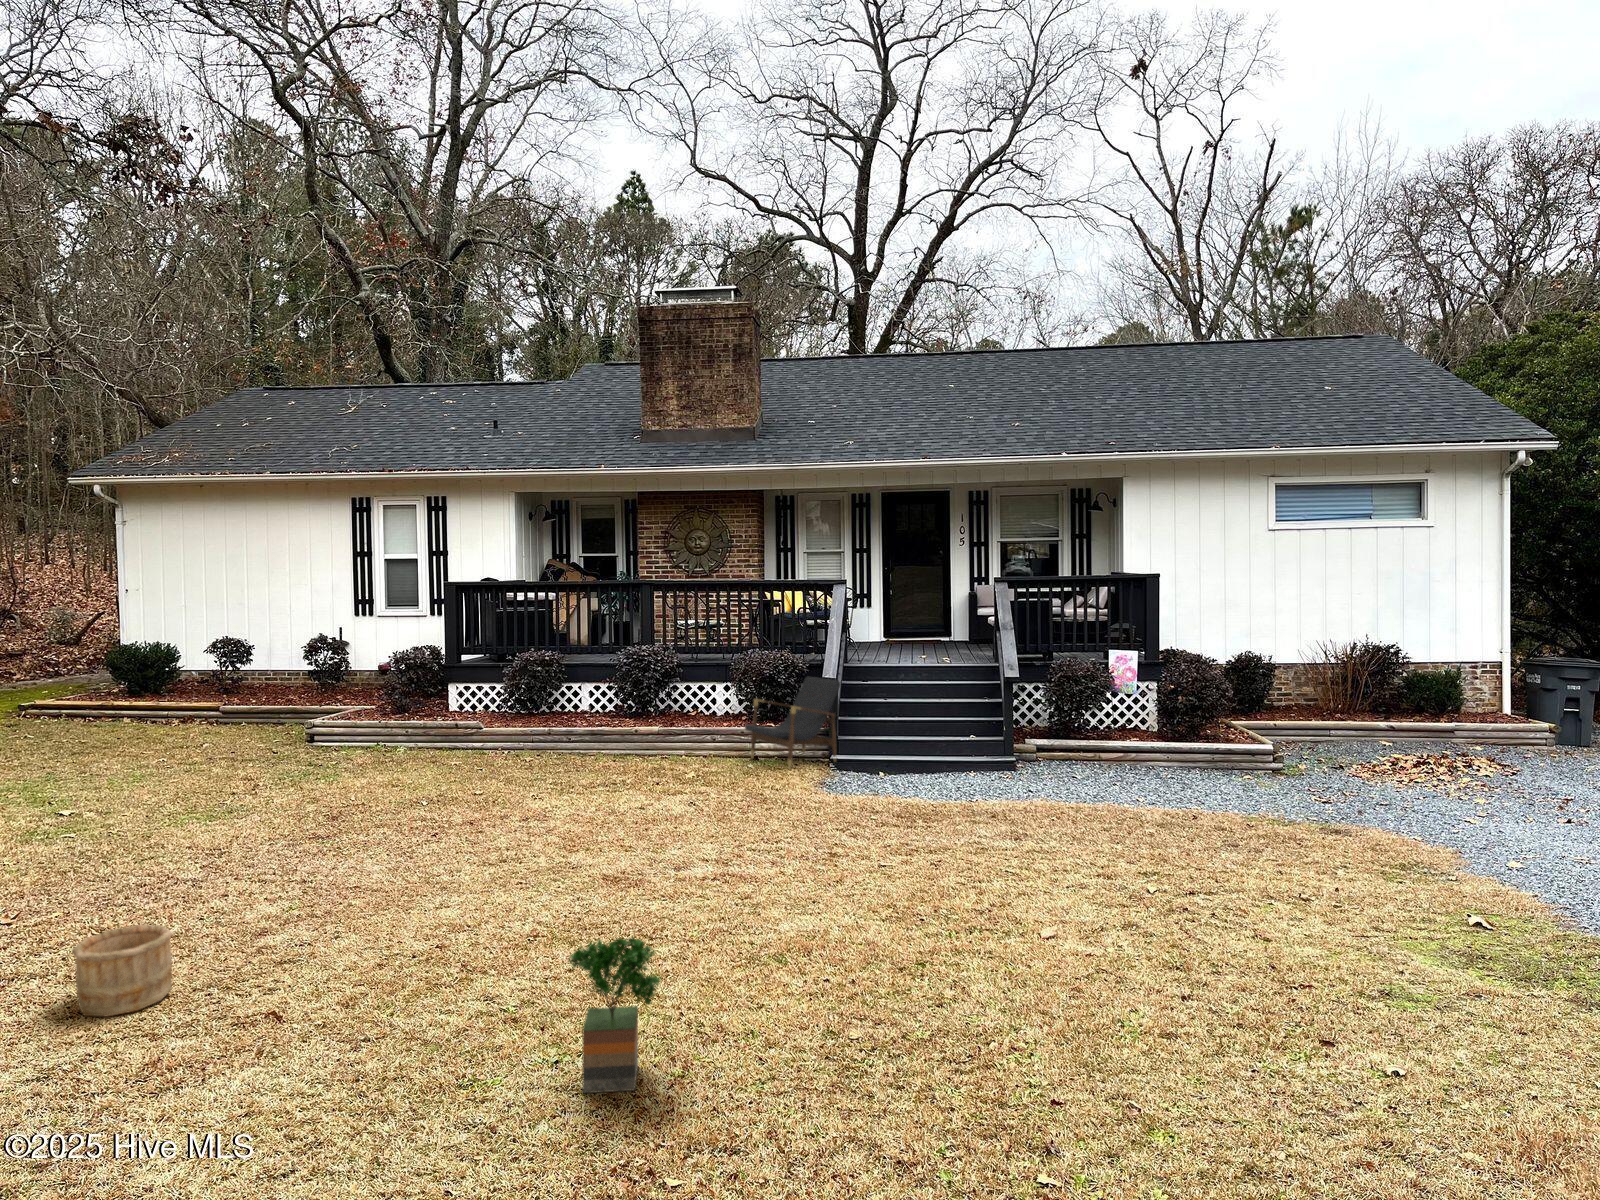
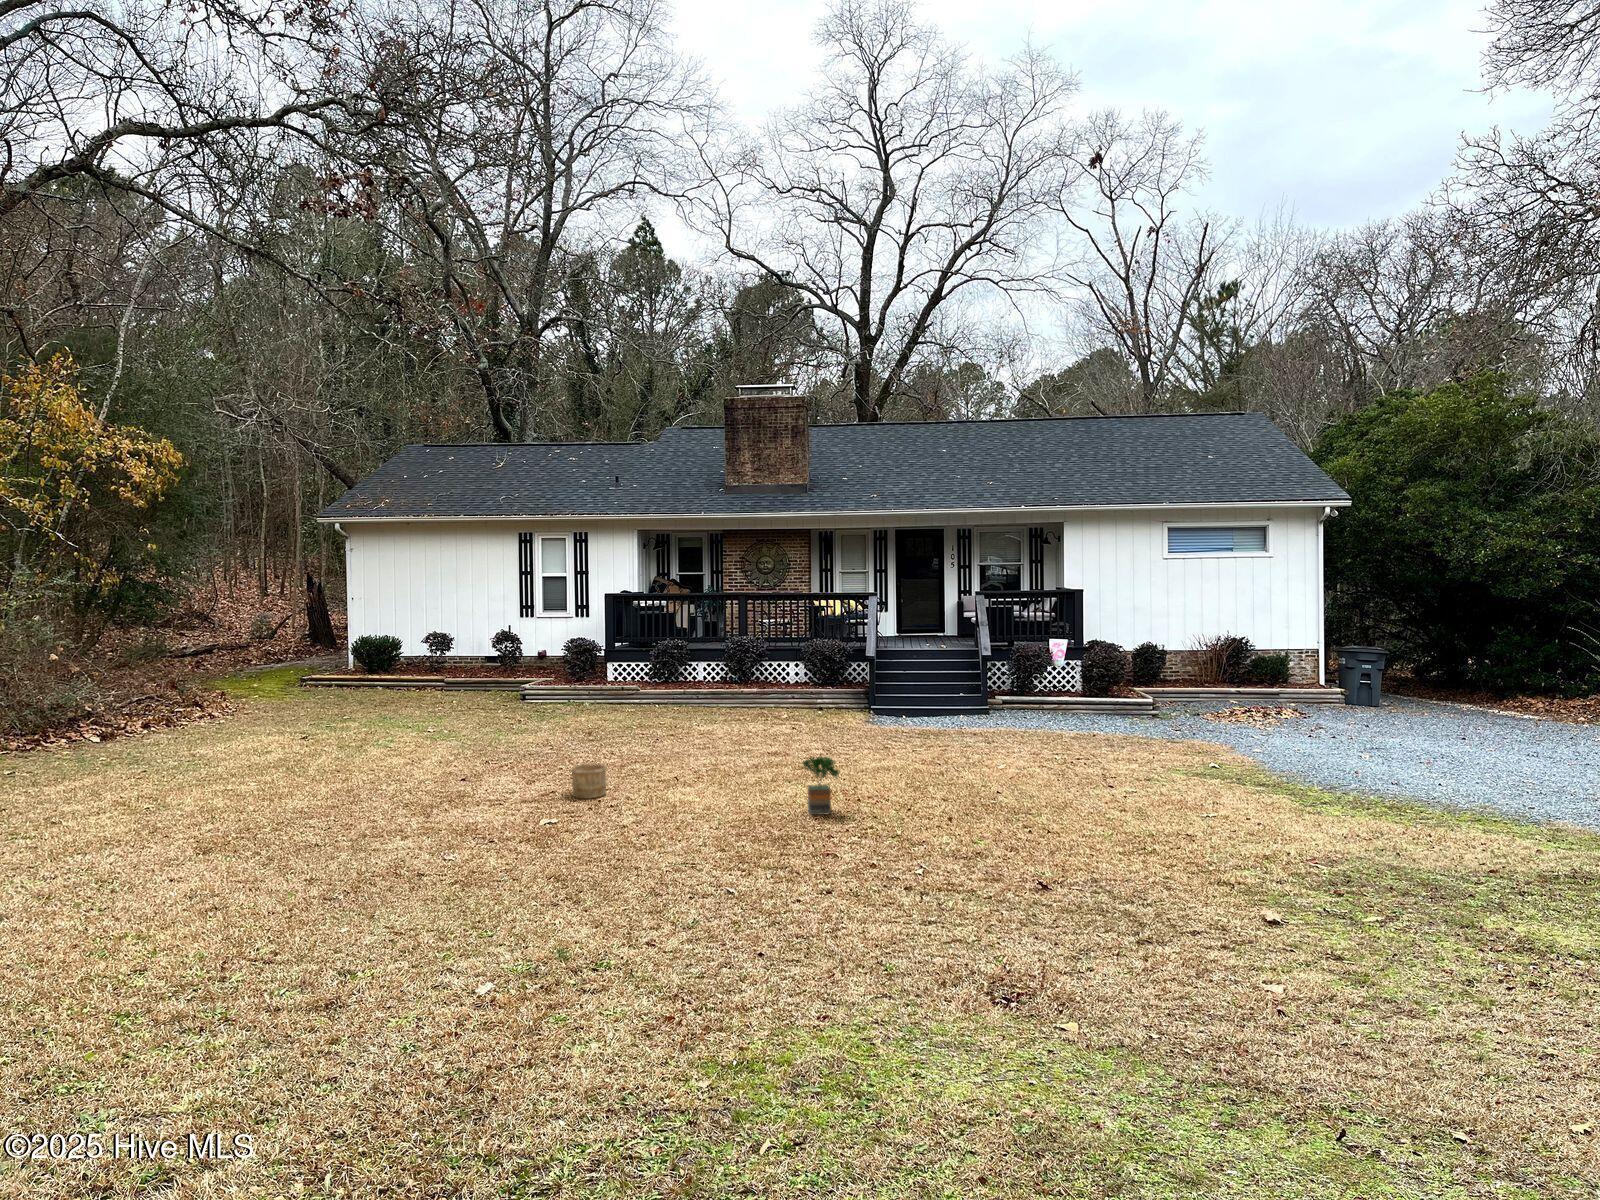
lounge chair: present [745,677,840,769] -> none [816,657,877,715]

